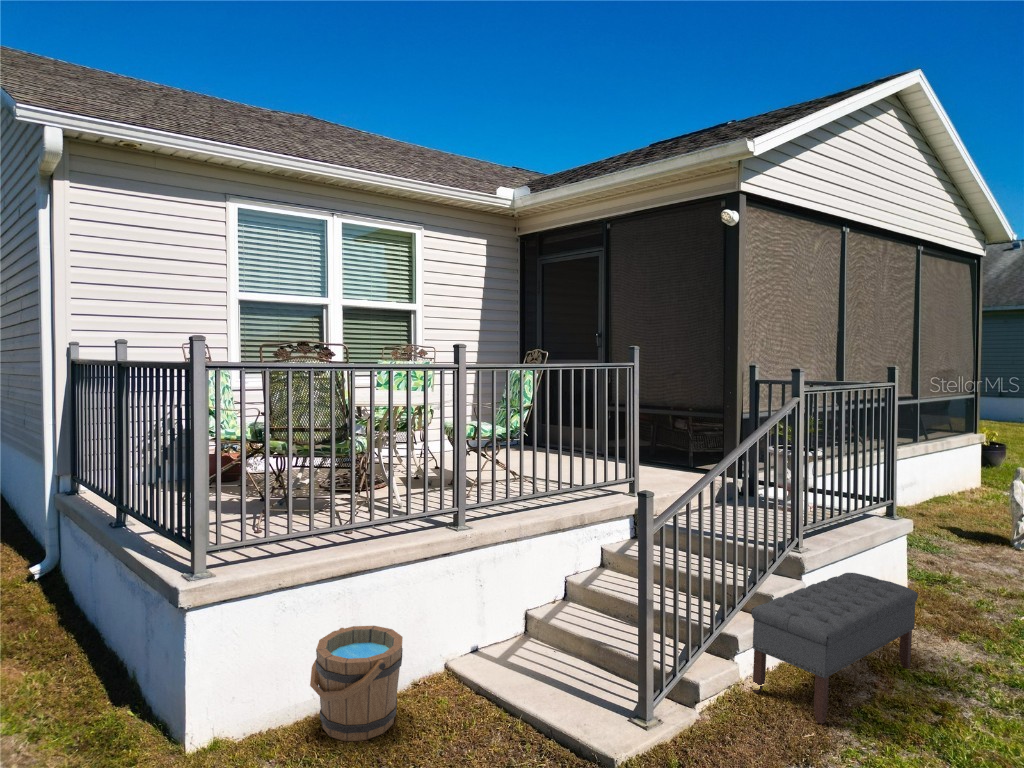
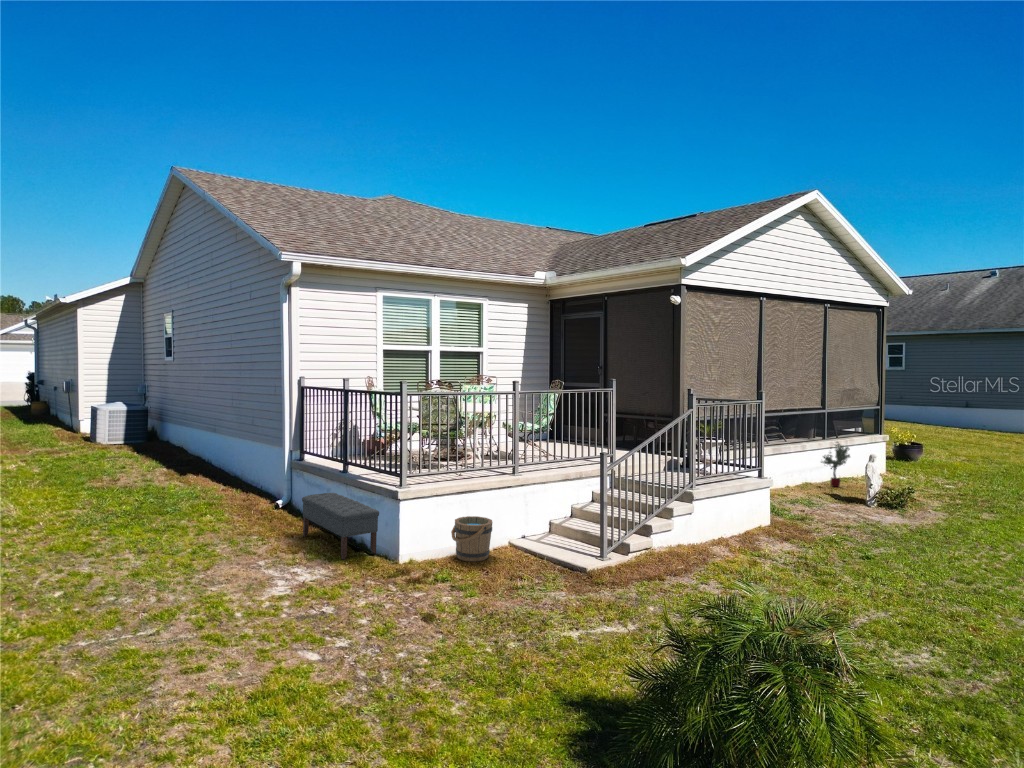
potted tree: none [915,443,960,511] -> present [821,442,850,487]
bench: present [751,573,918,724] -> present [302,493,379,560]

